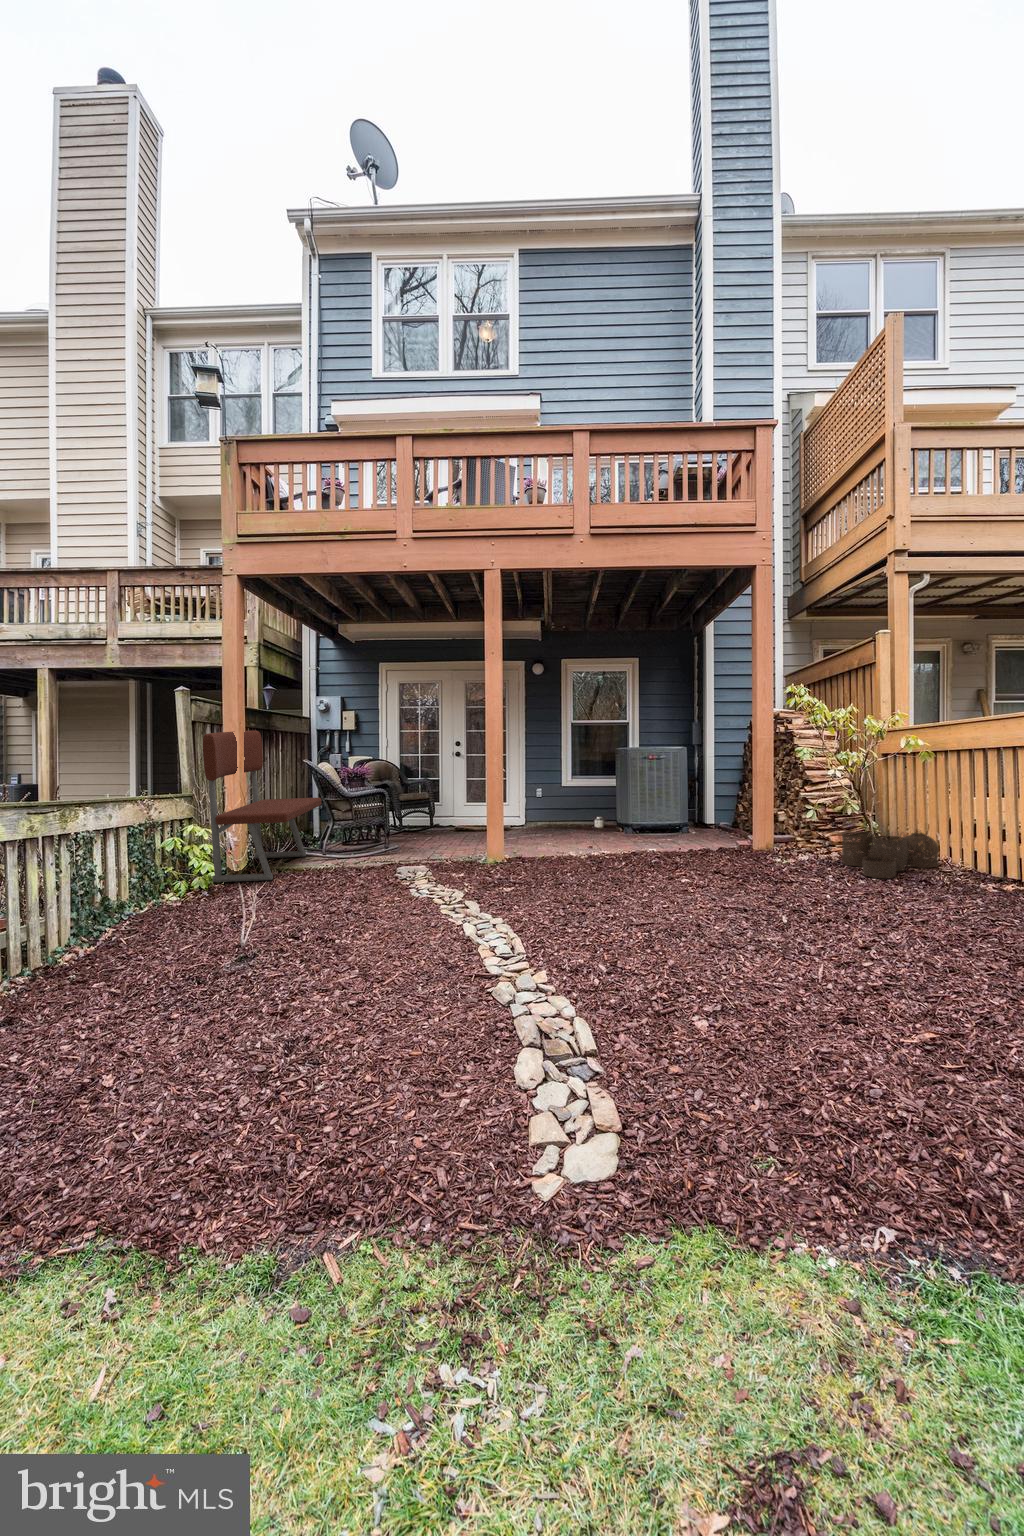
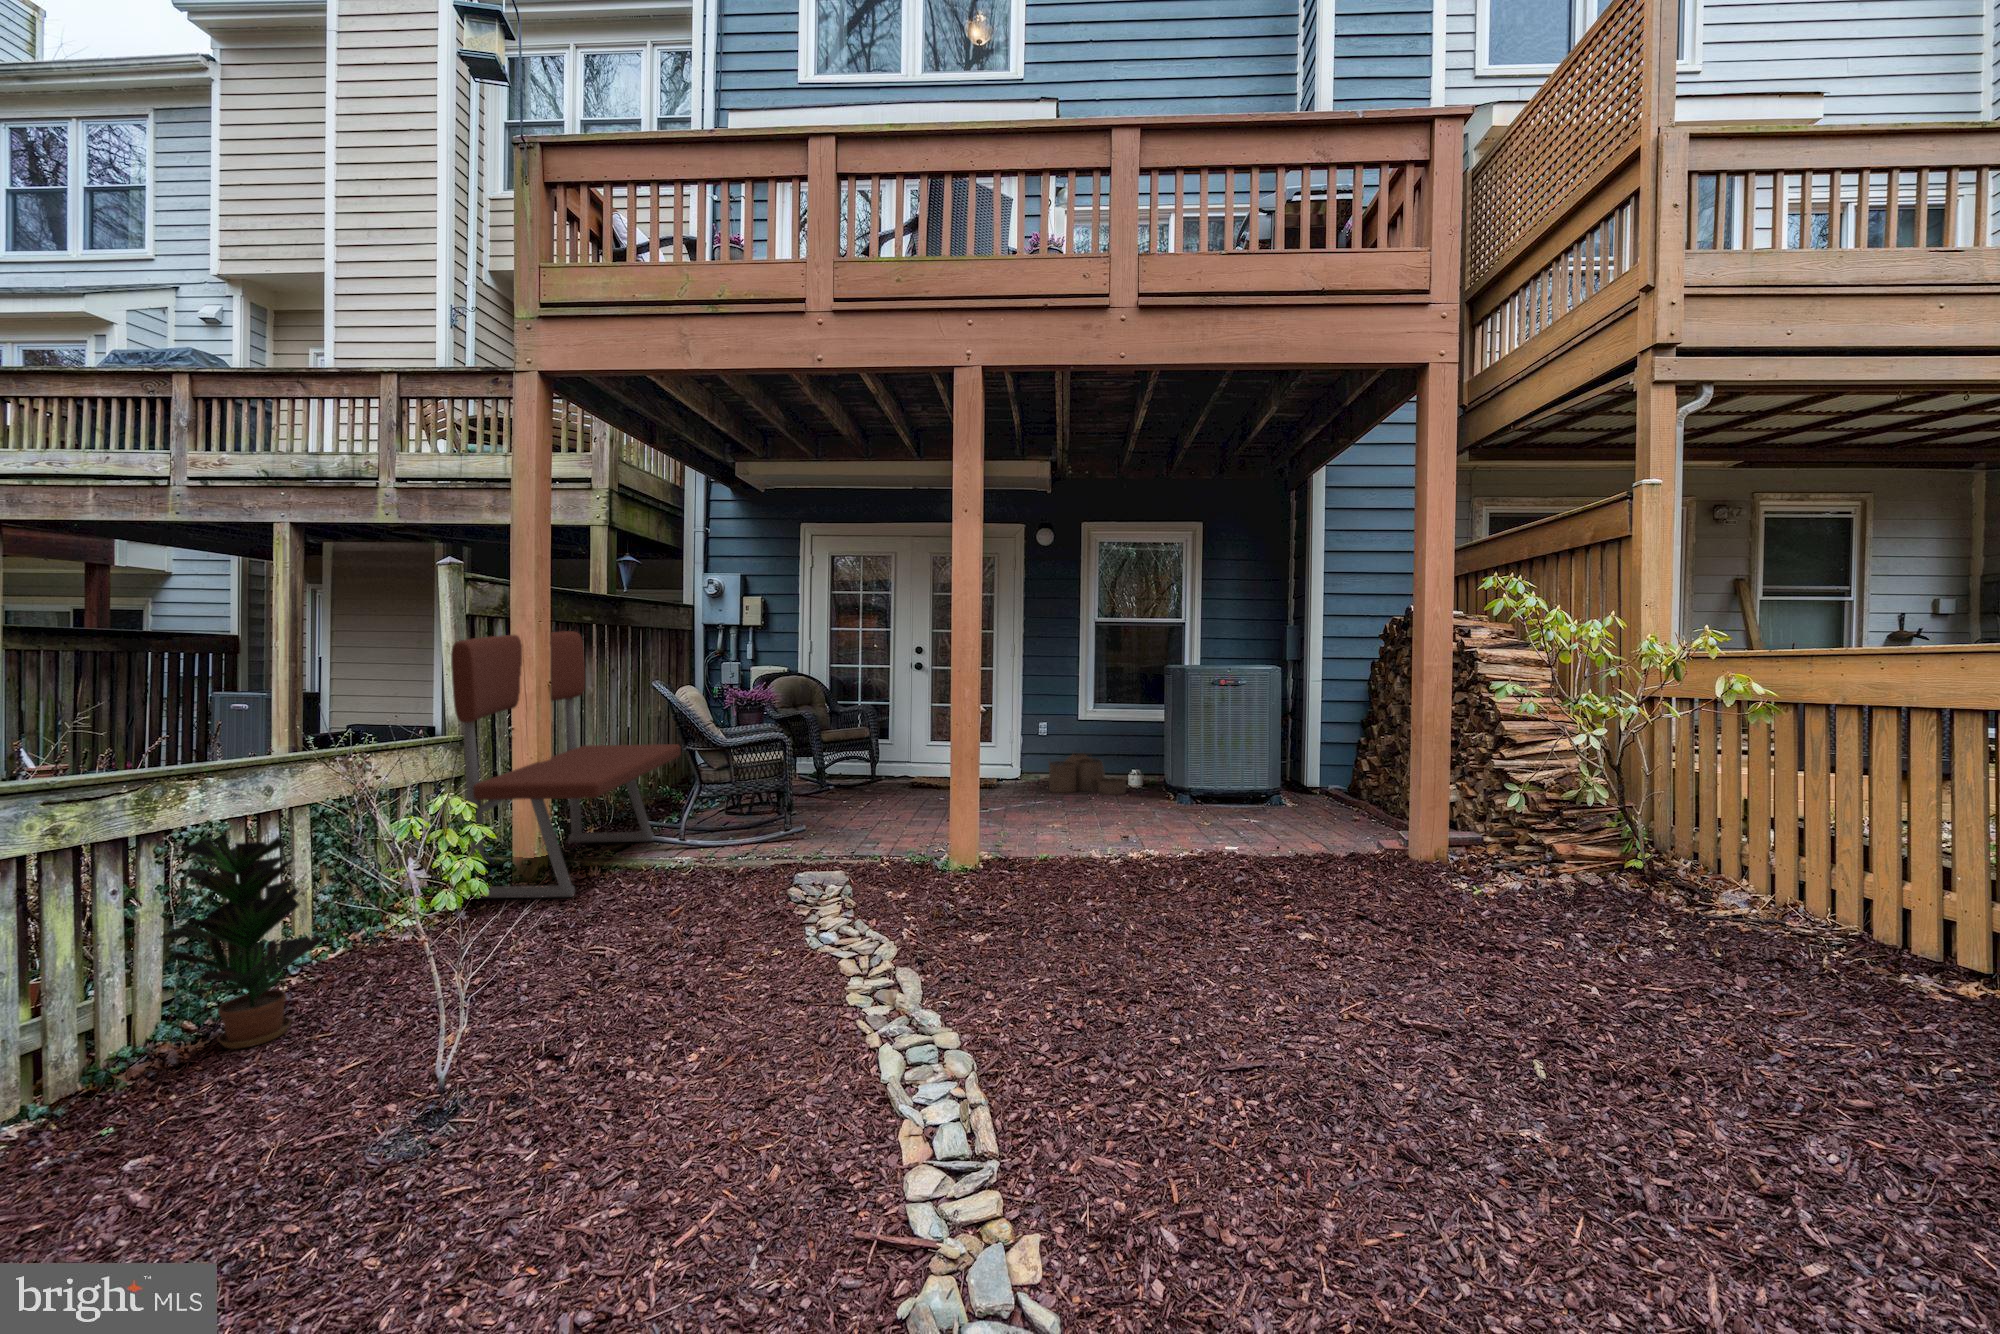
potted plant: none [94,828,170,936] -> present [161,835,324,1049]
woven basket: present [842,831,939,878] -> present [1049,753,1126,795]

